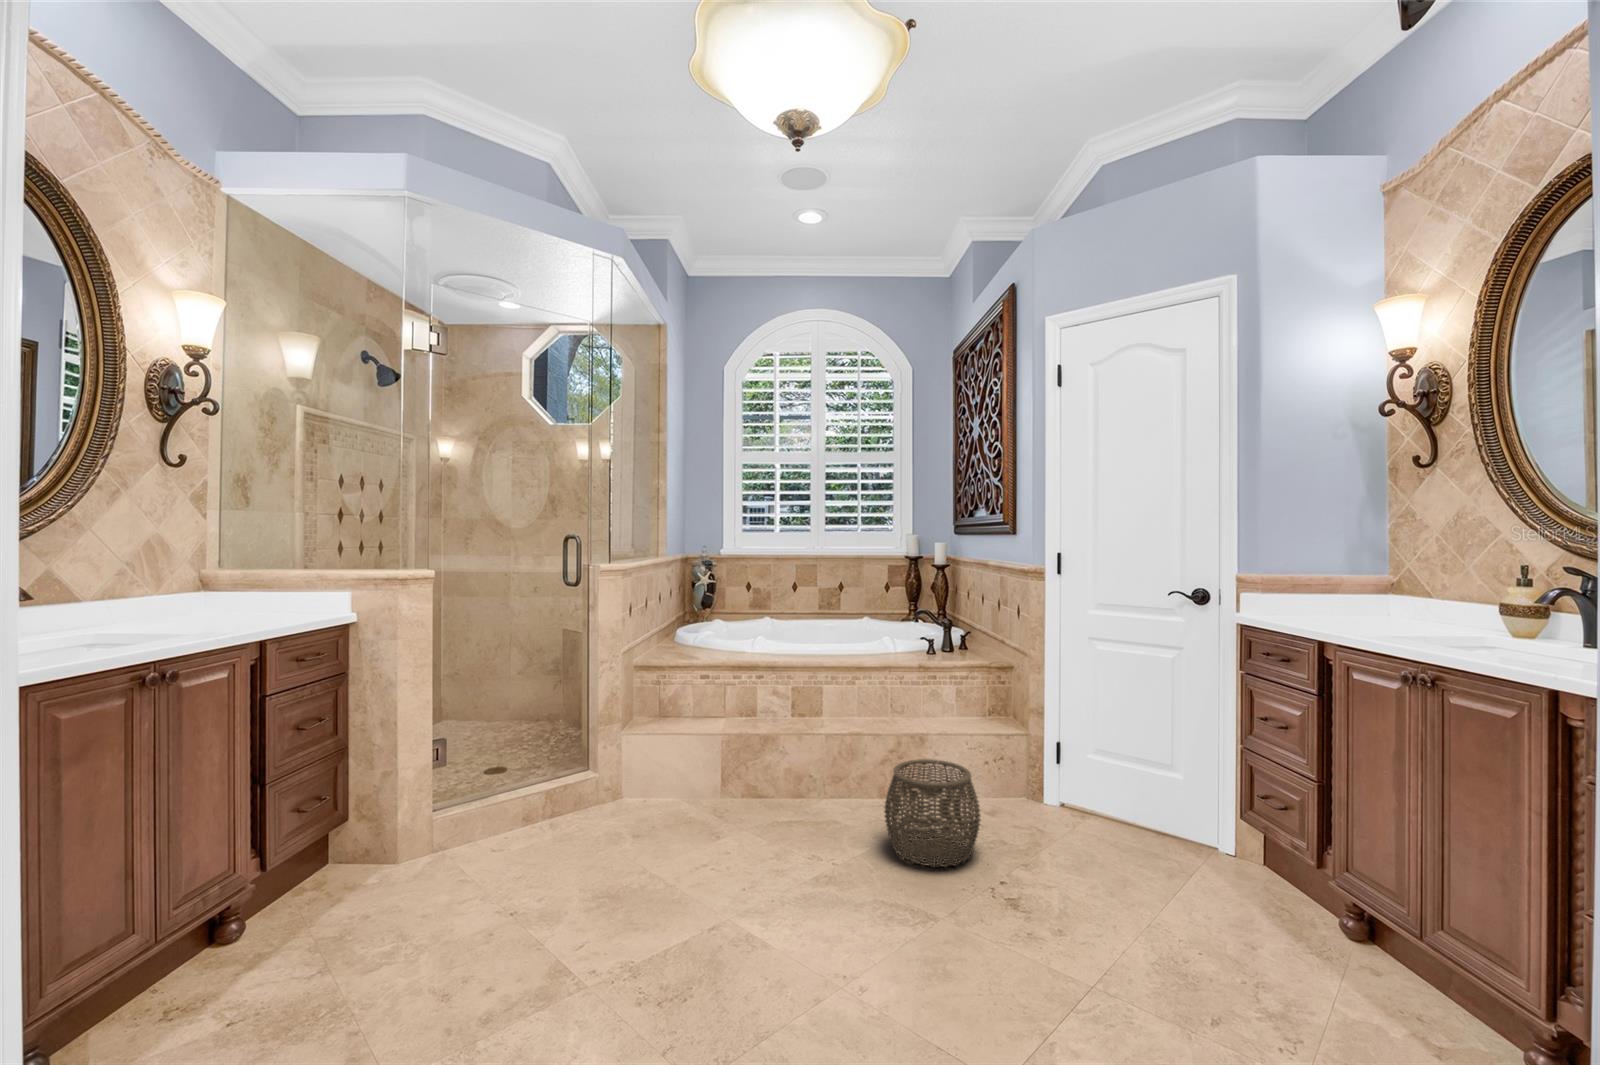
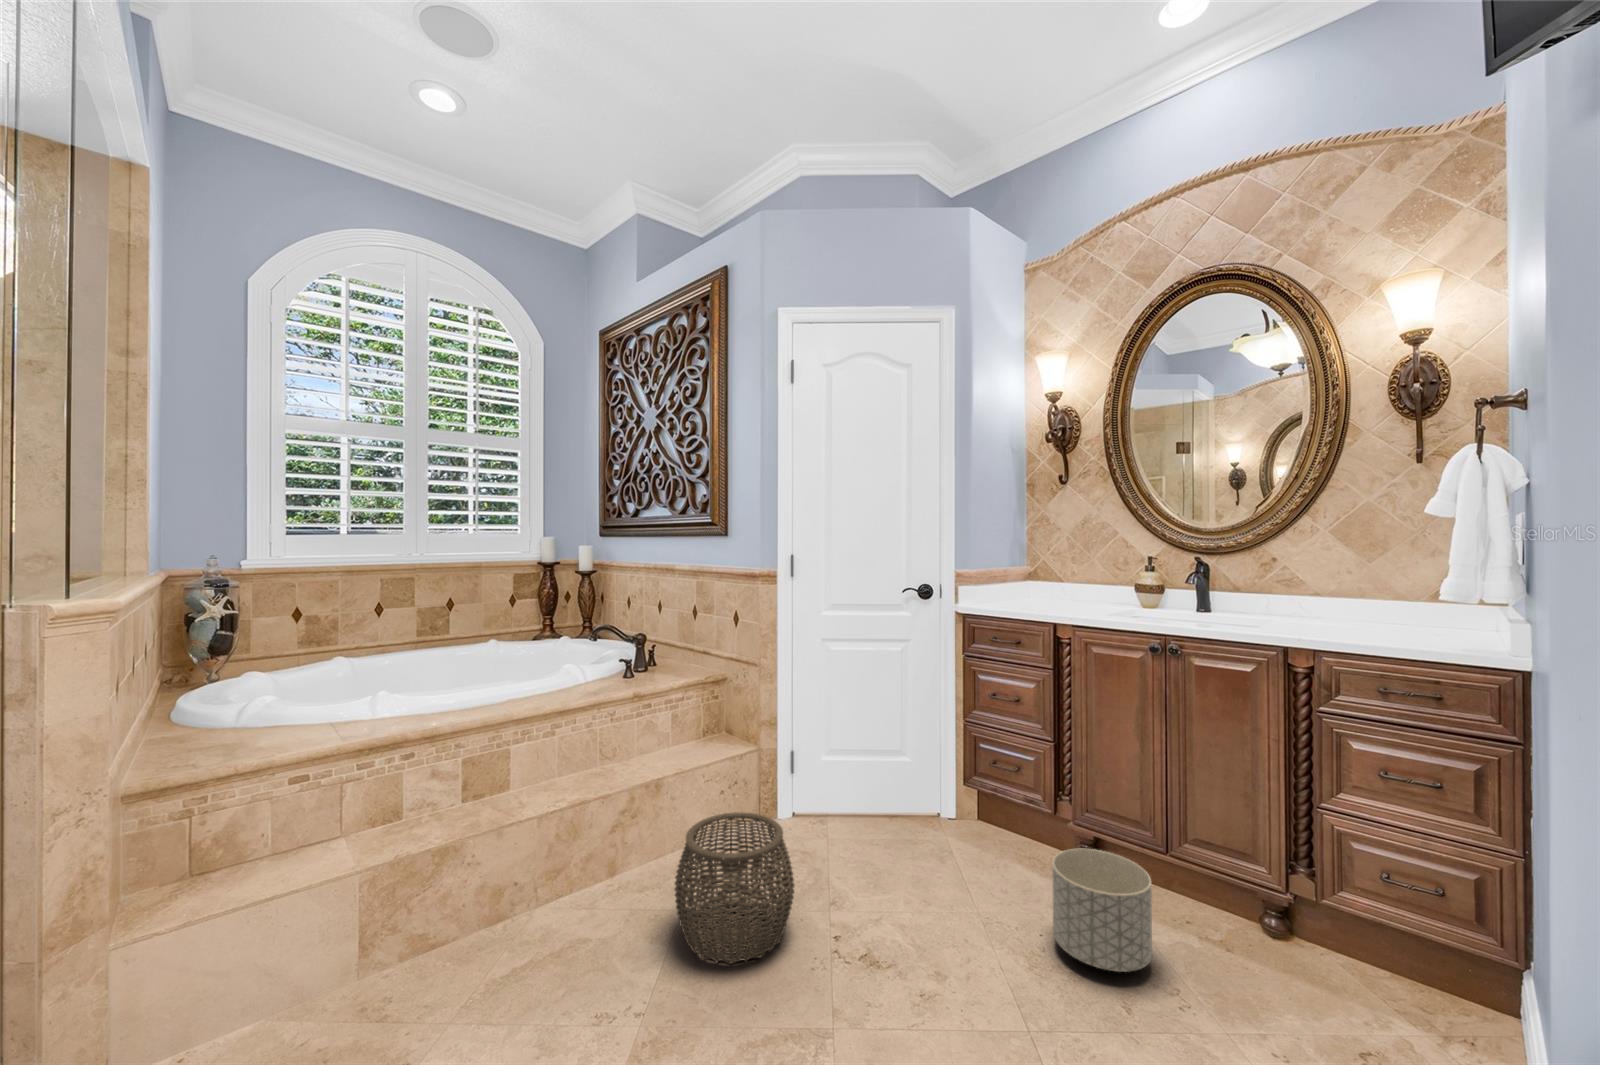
planter: none [1200,873,1315,1005] -> present [1052,849,1152,972]

